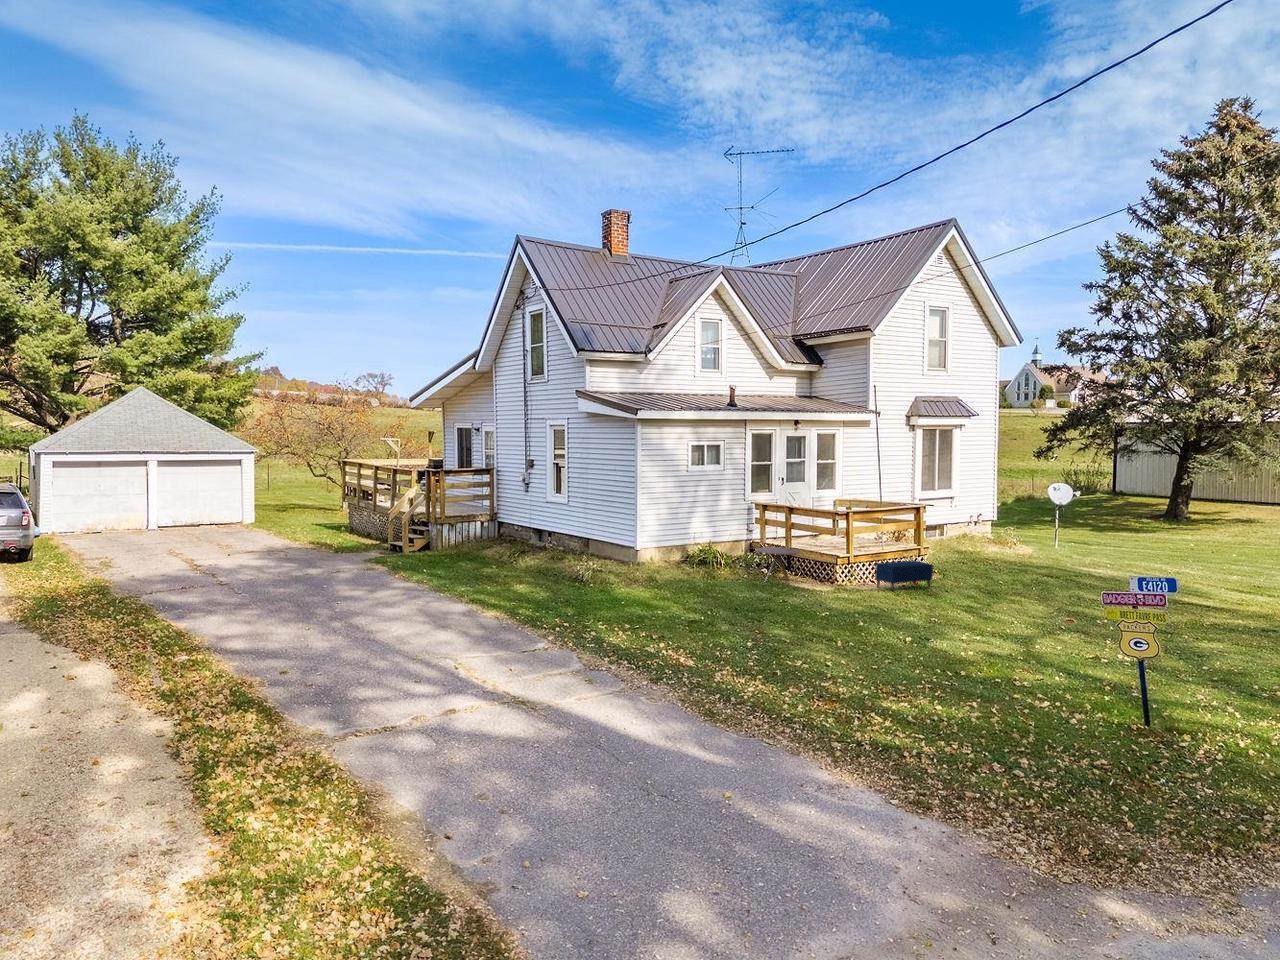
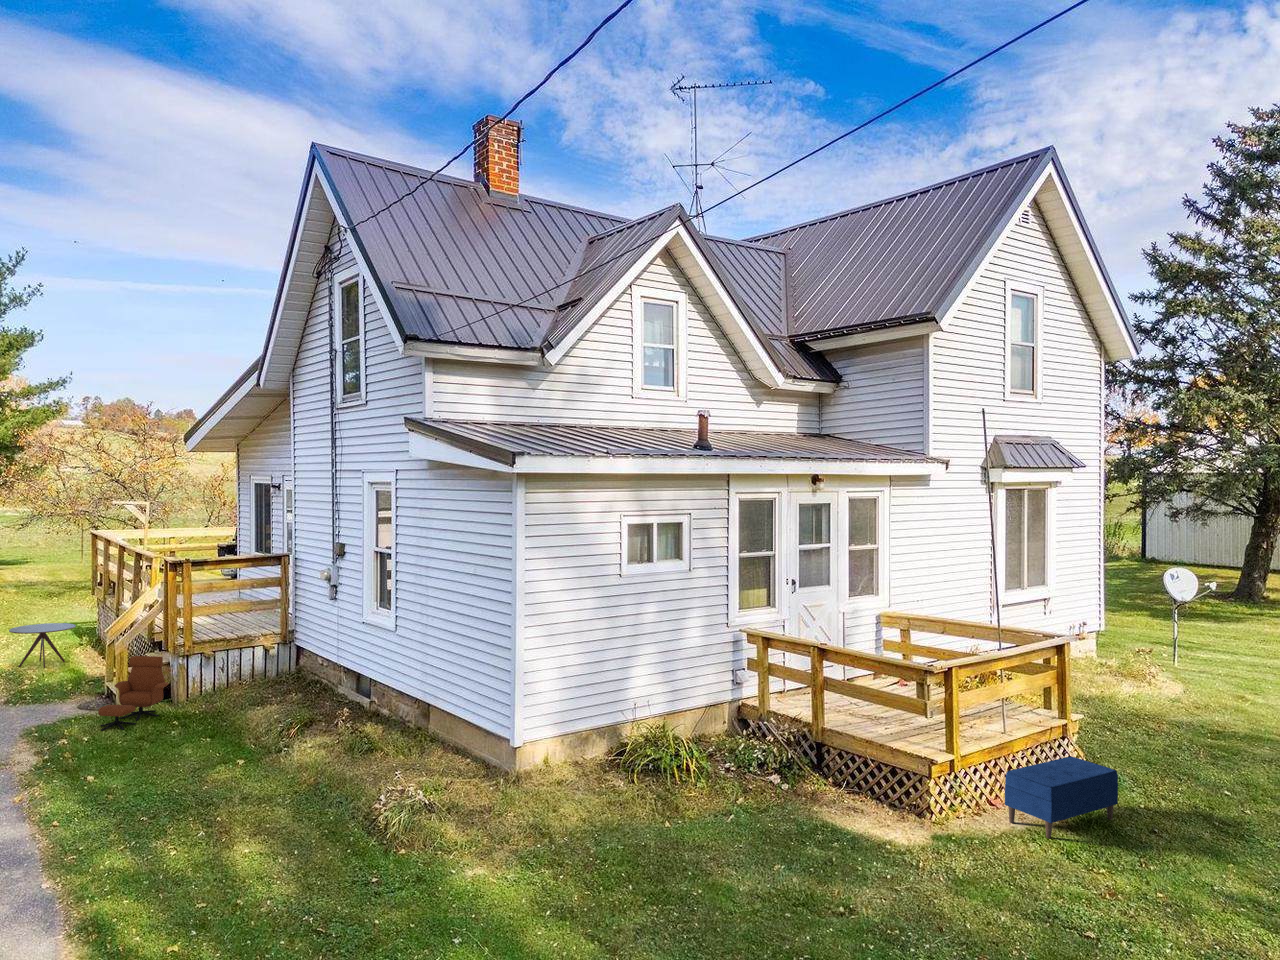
lounge chair: none [410,520,440,556] -> present [98,656,168,731]
round table: present [755,547,801,582] -> present [9,623,75,668]

